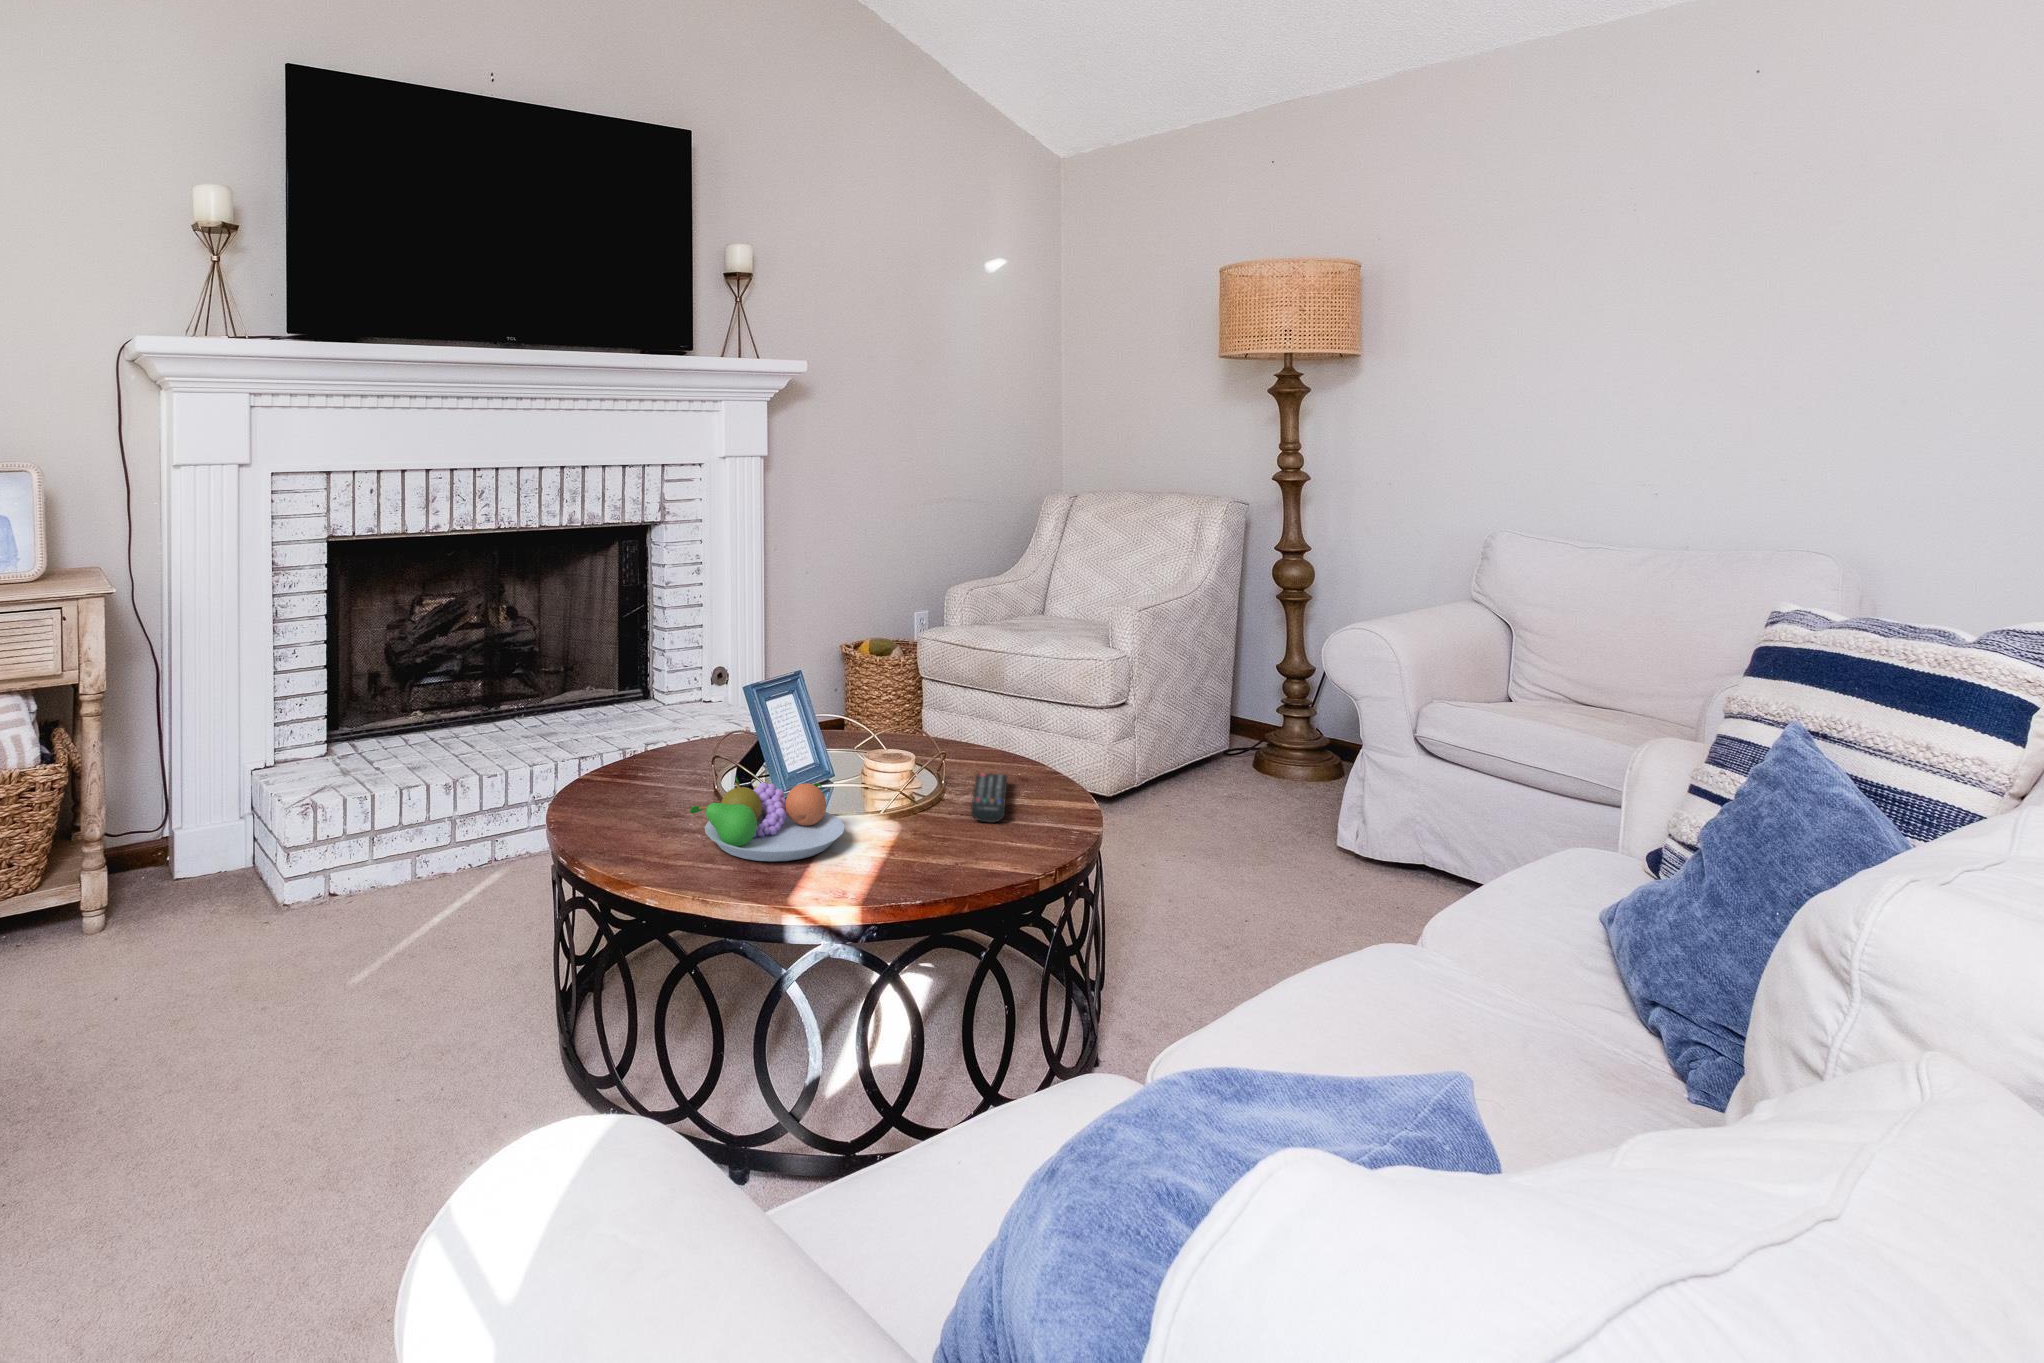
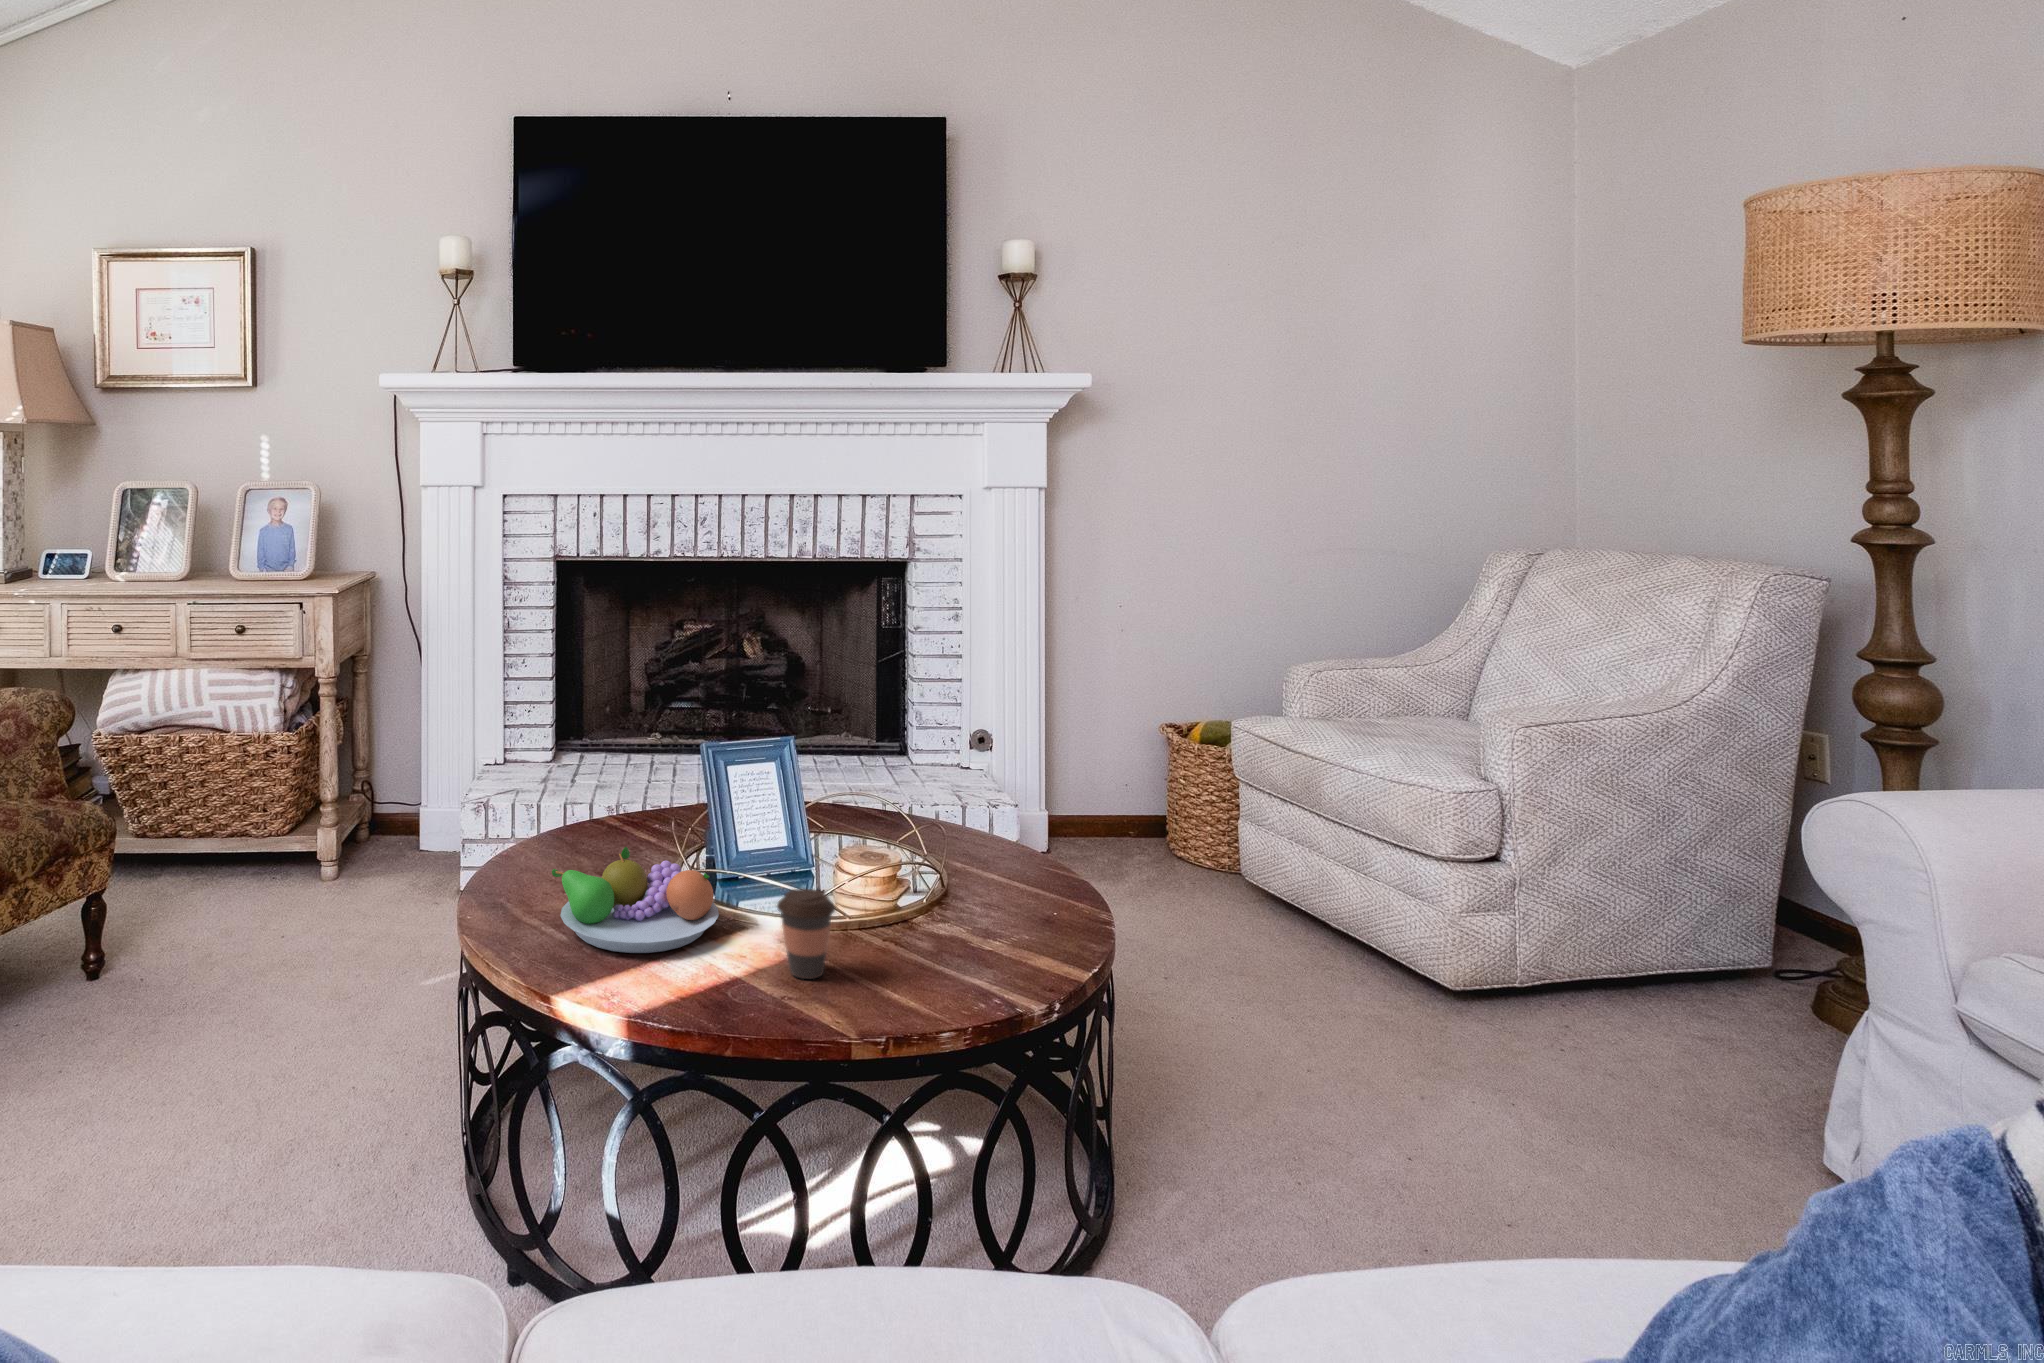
coffee cup: none [917,773,965,843] -> present [777,889,835,979]
remote control: present [971,773,1007,823] -> none [879,907,1009,971]

